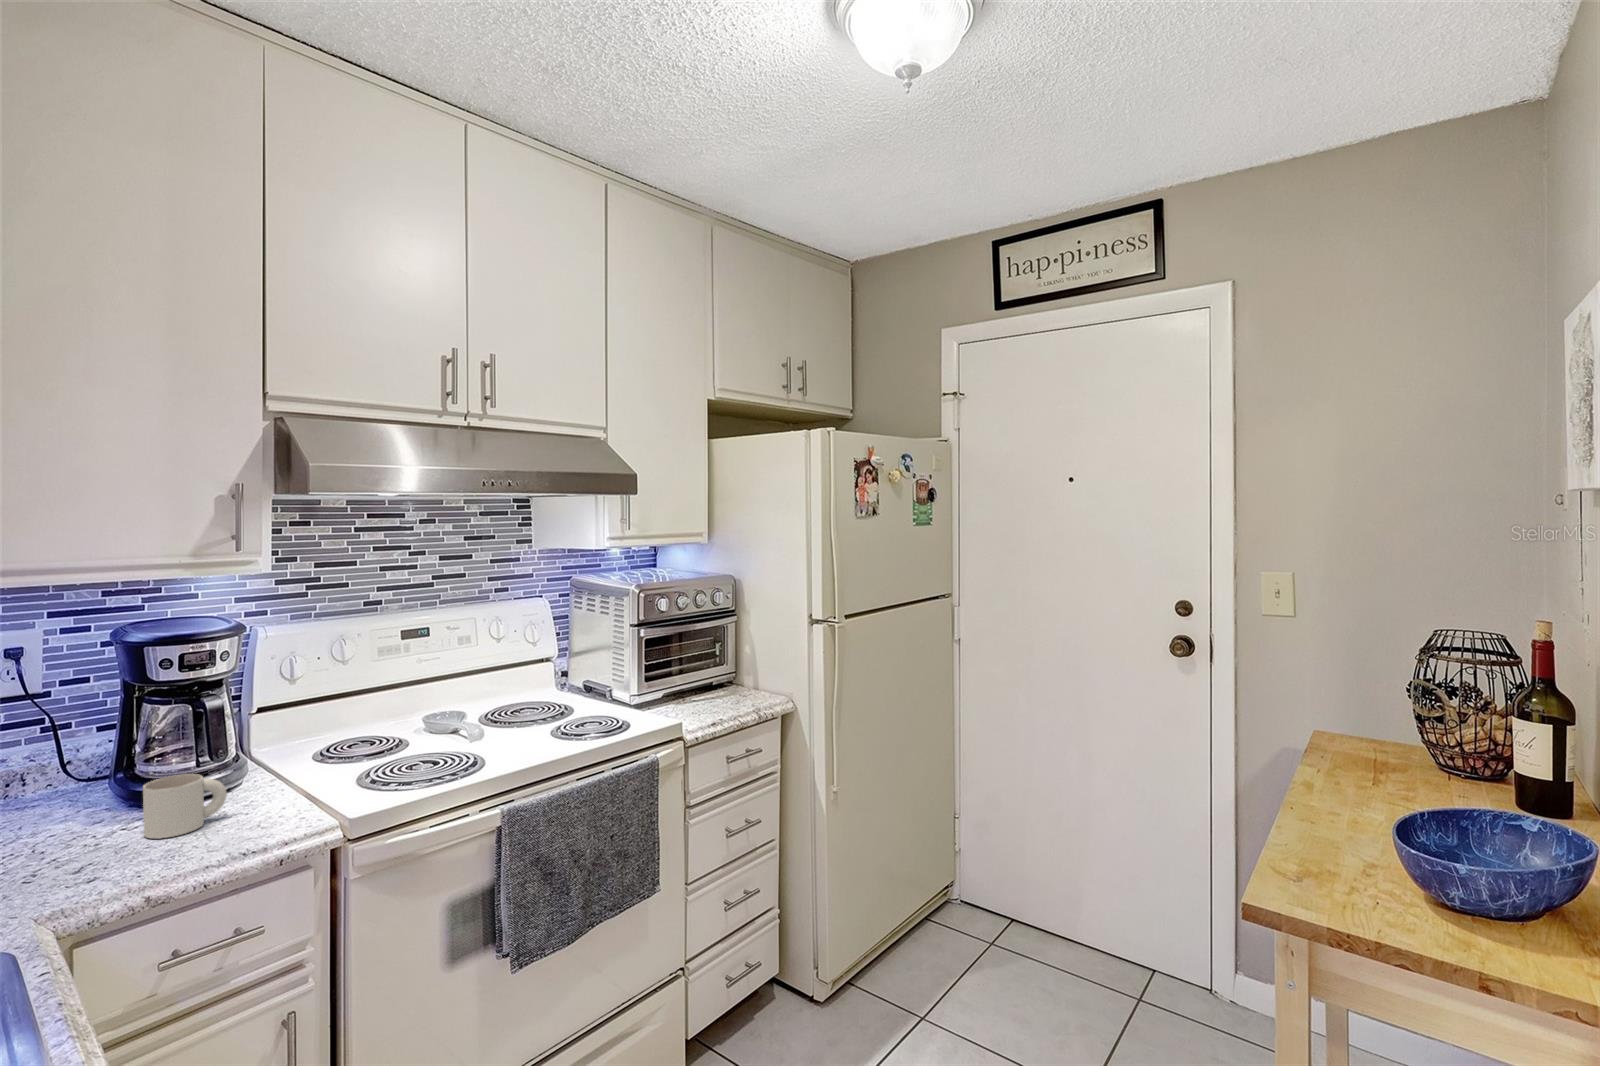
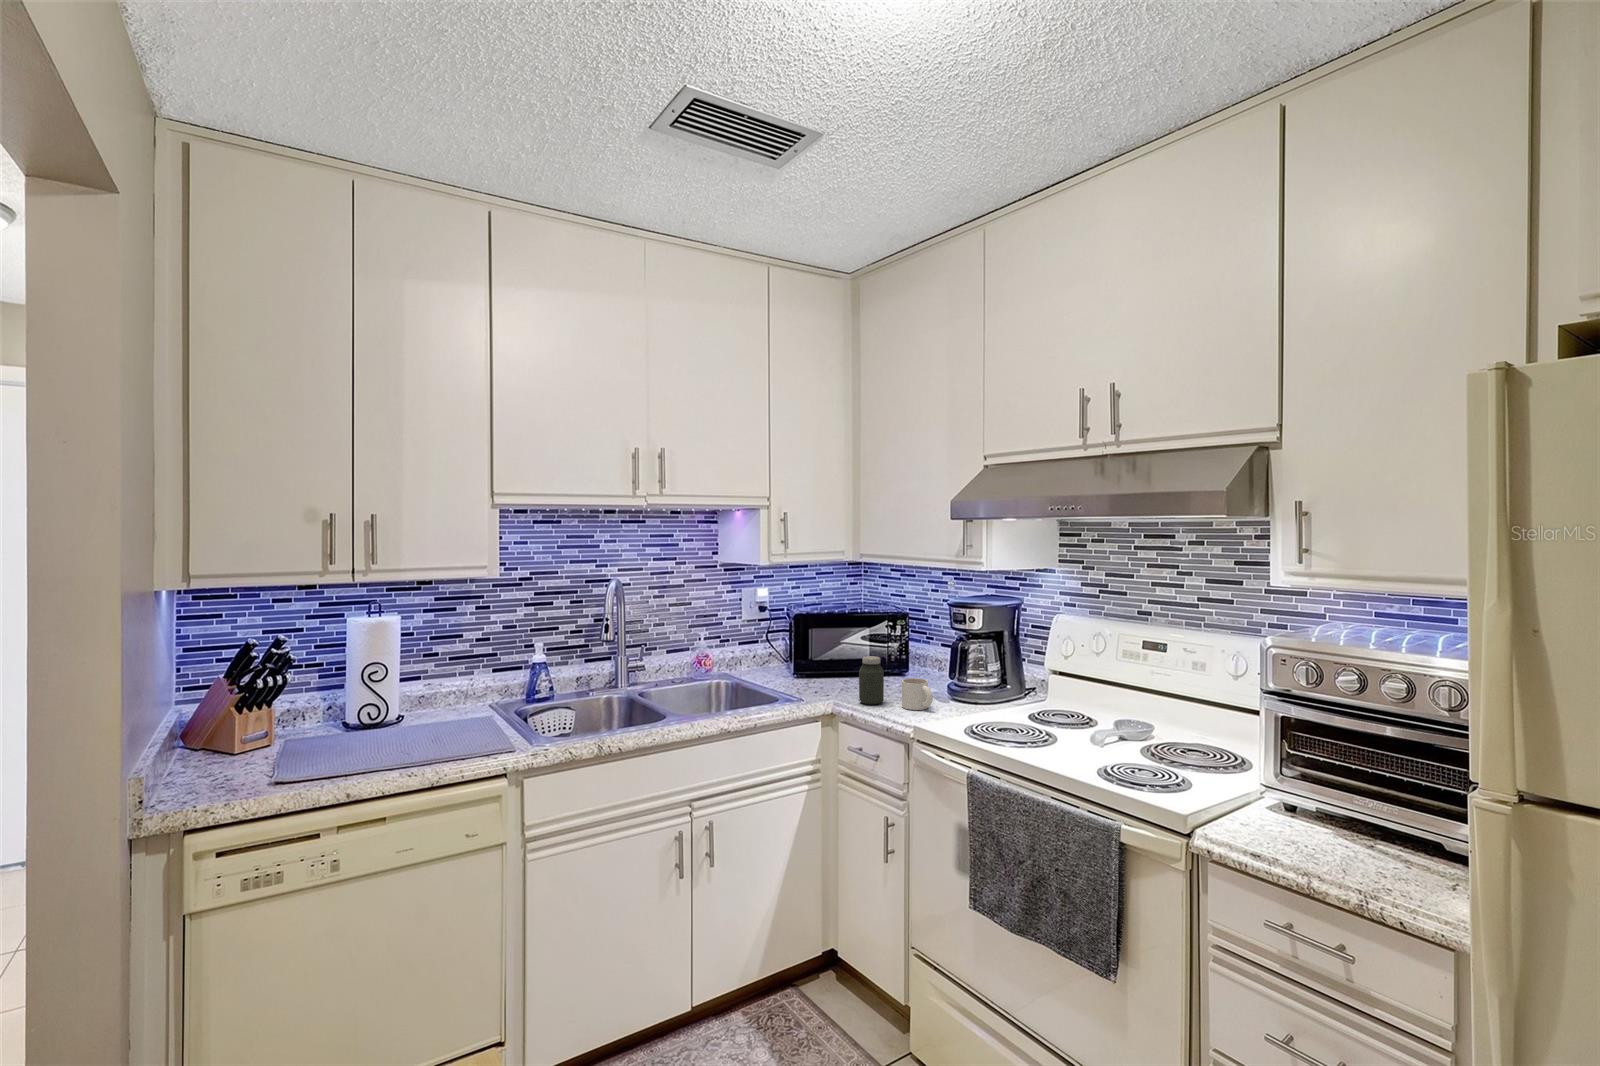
jar: none [46,767,117,876] -> present [859,656,884,704]

